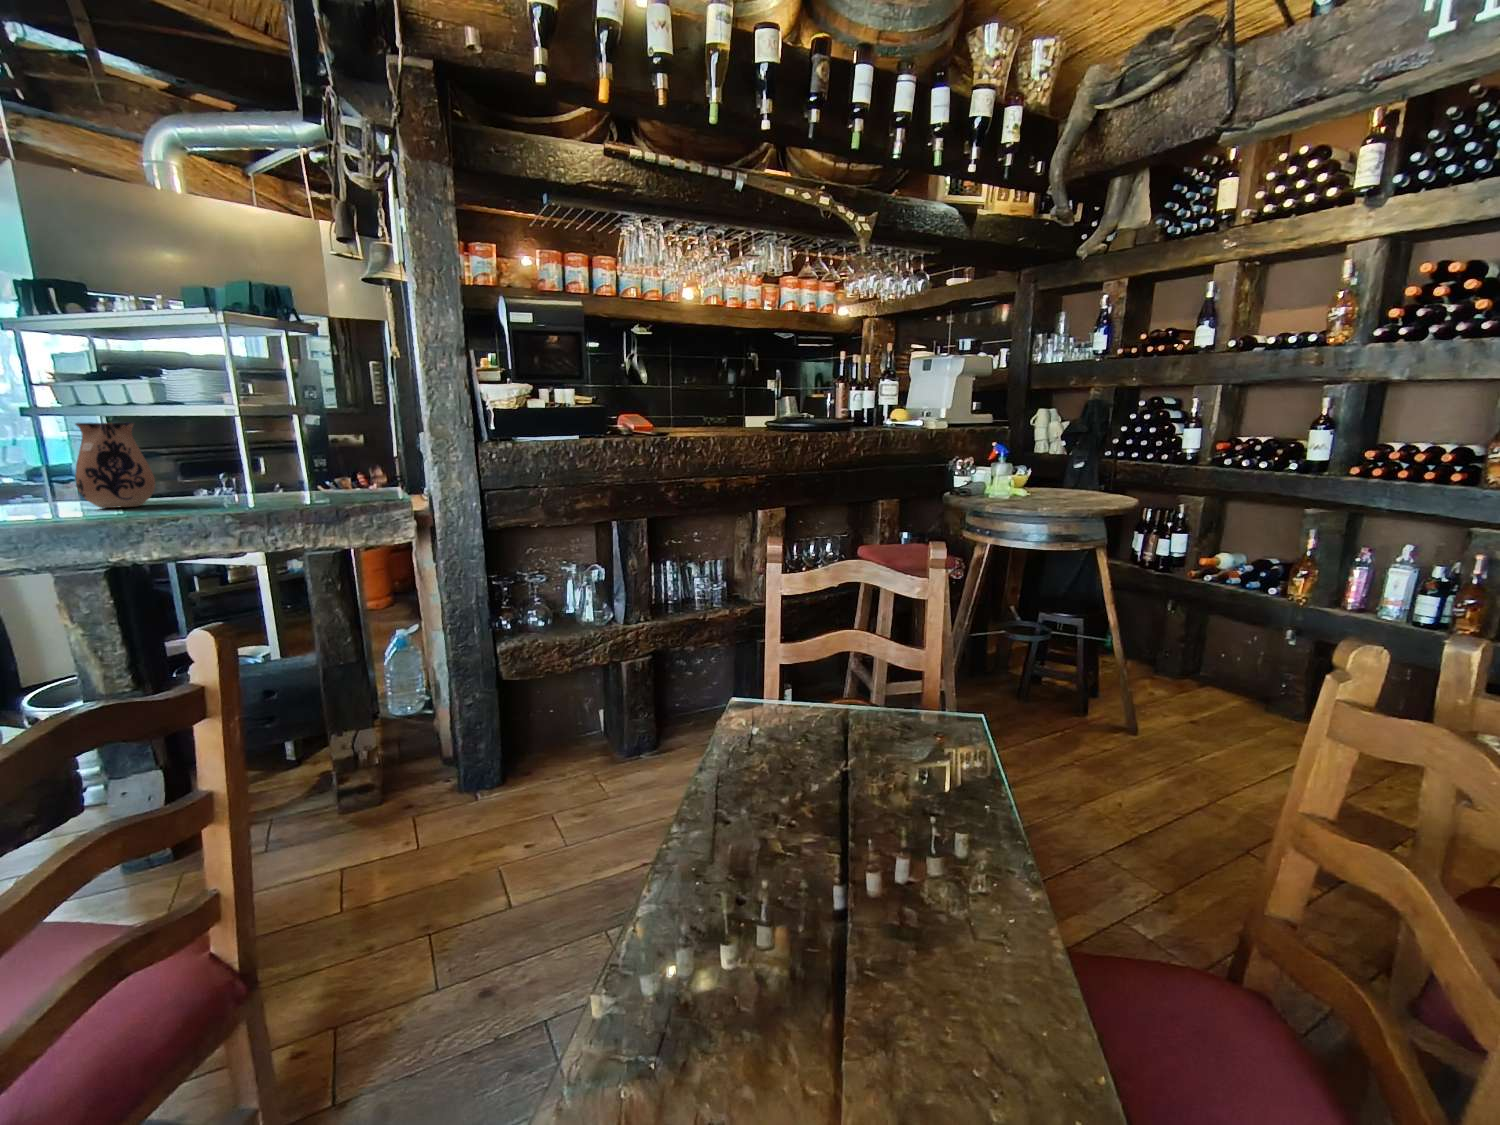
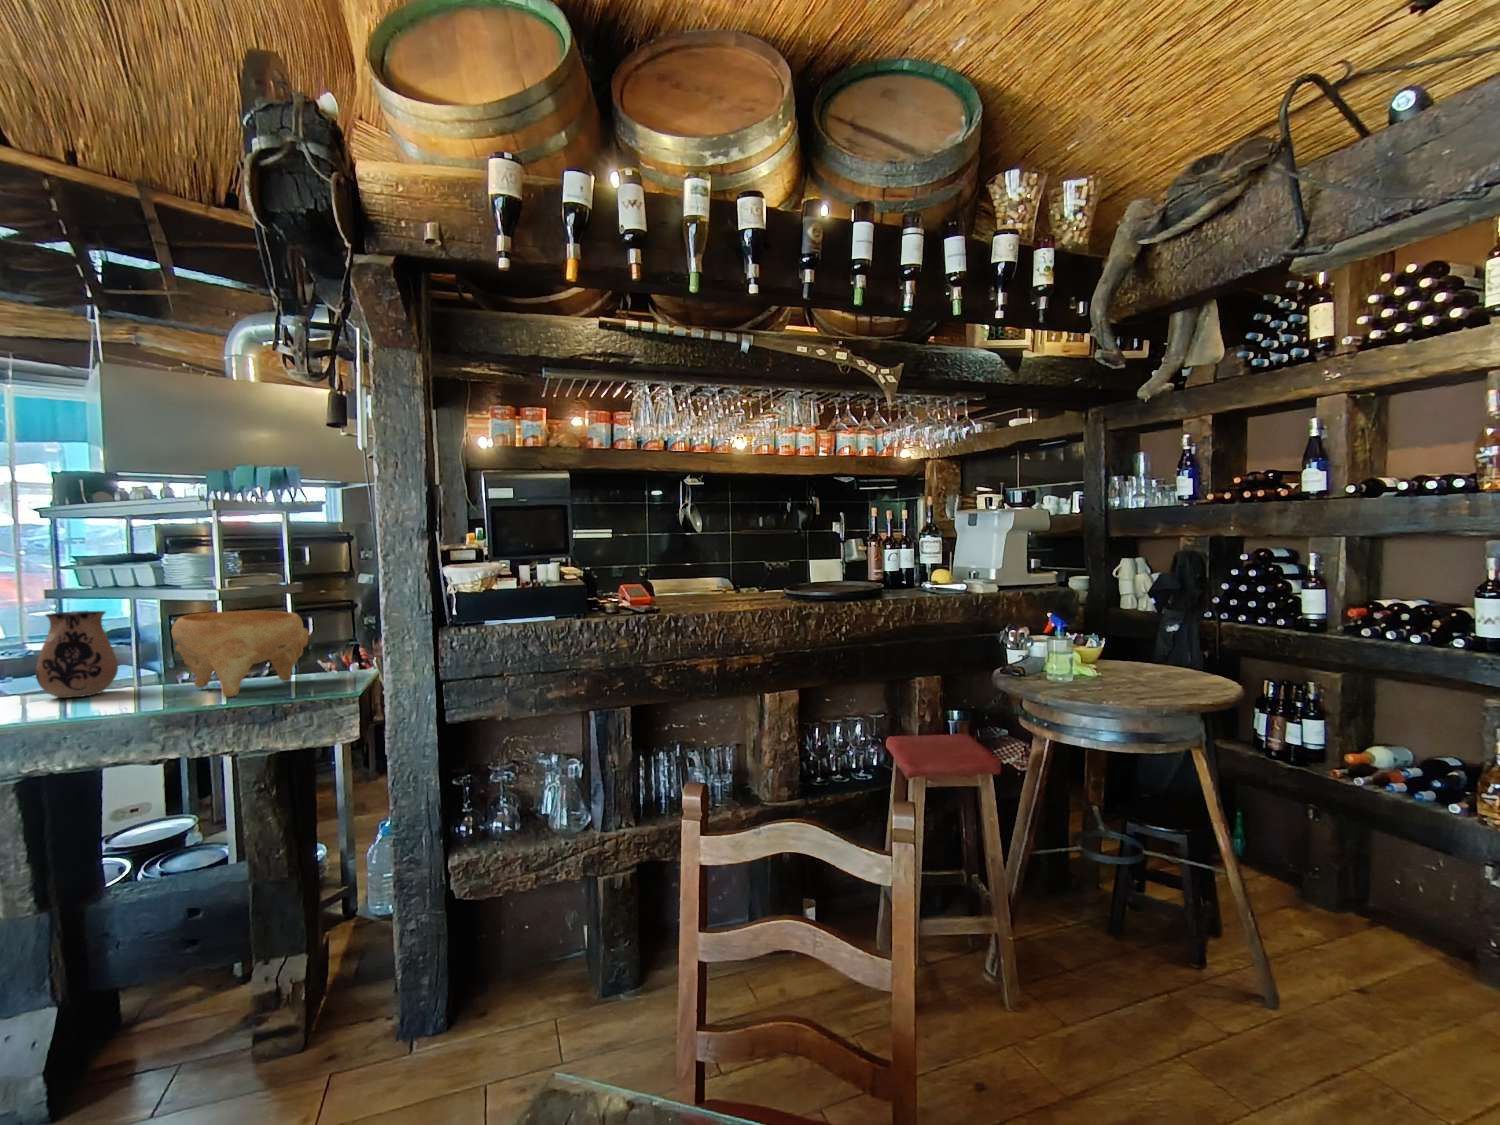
decorative bowl: none [220,428,345,505] -> present [172,611,309,697]

